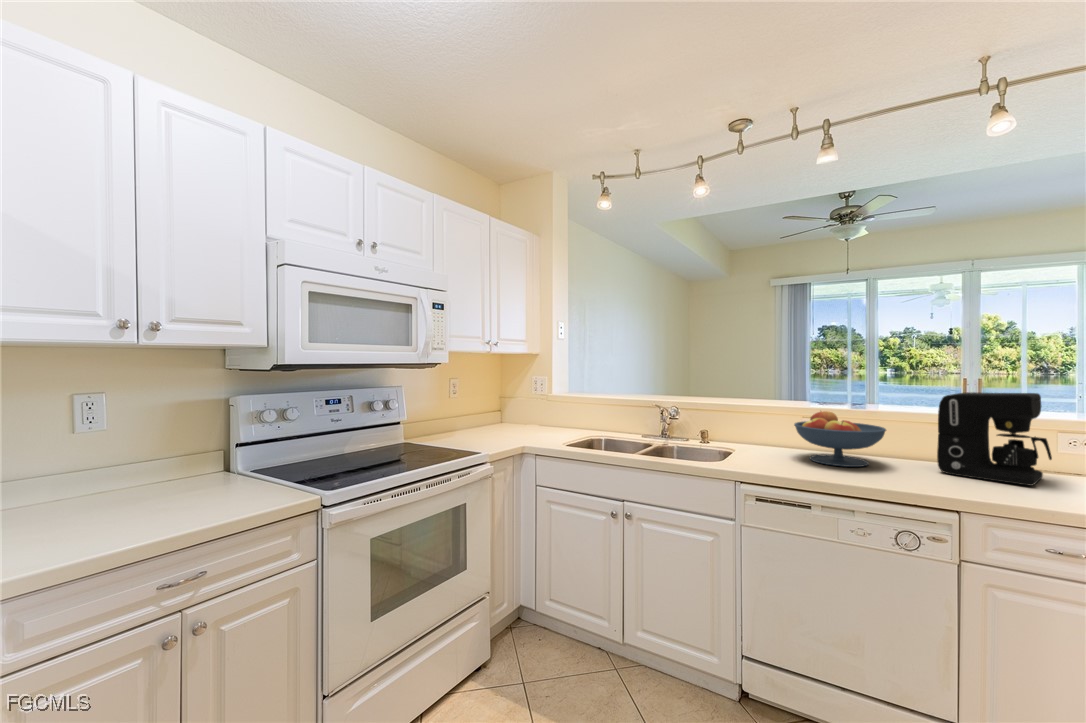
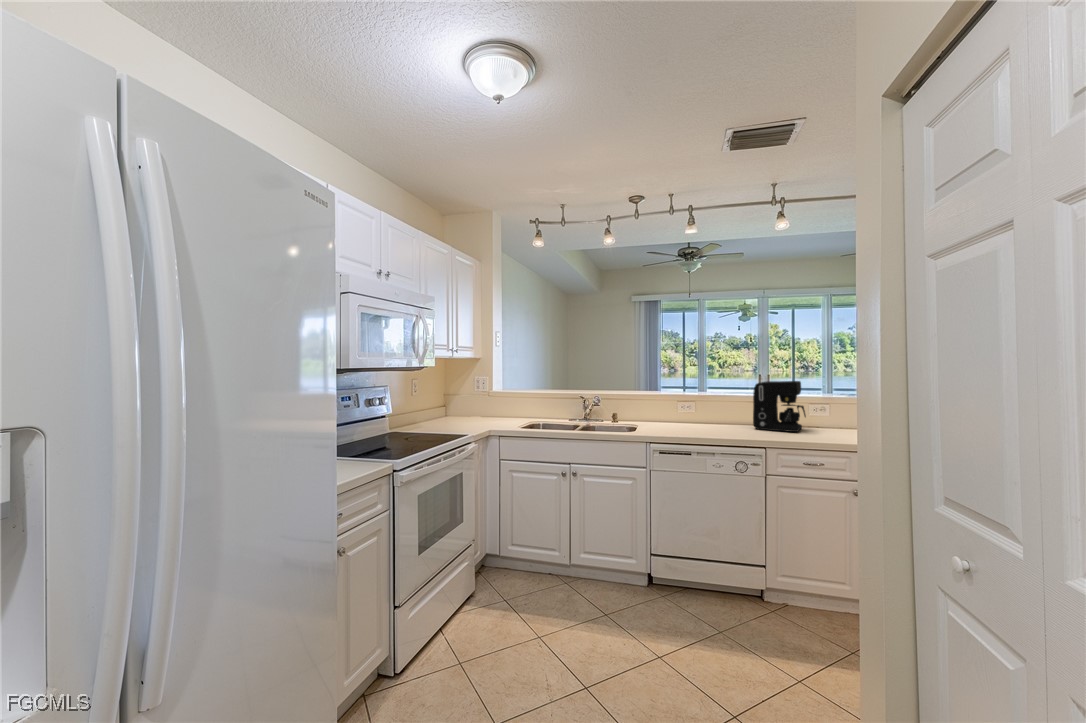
fruit bowl: present [794,411,886,467] -> none [675,395,727,429]

